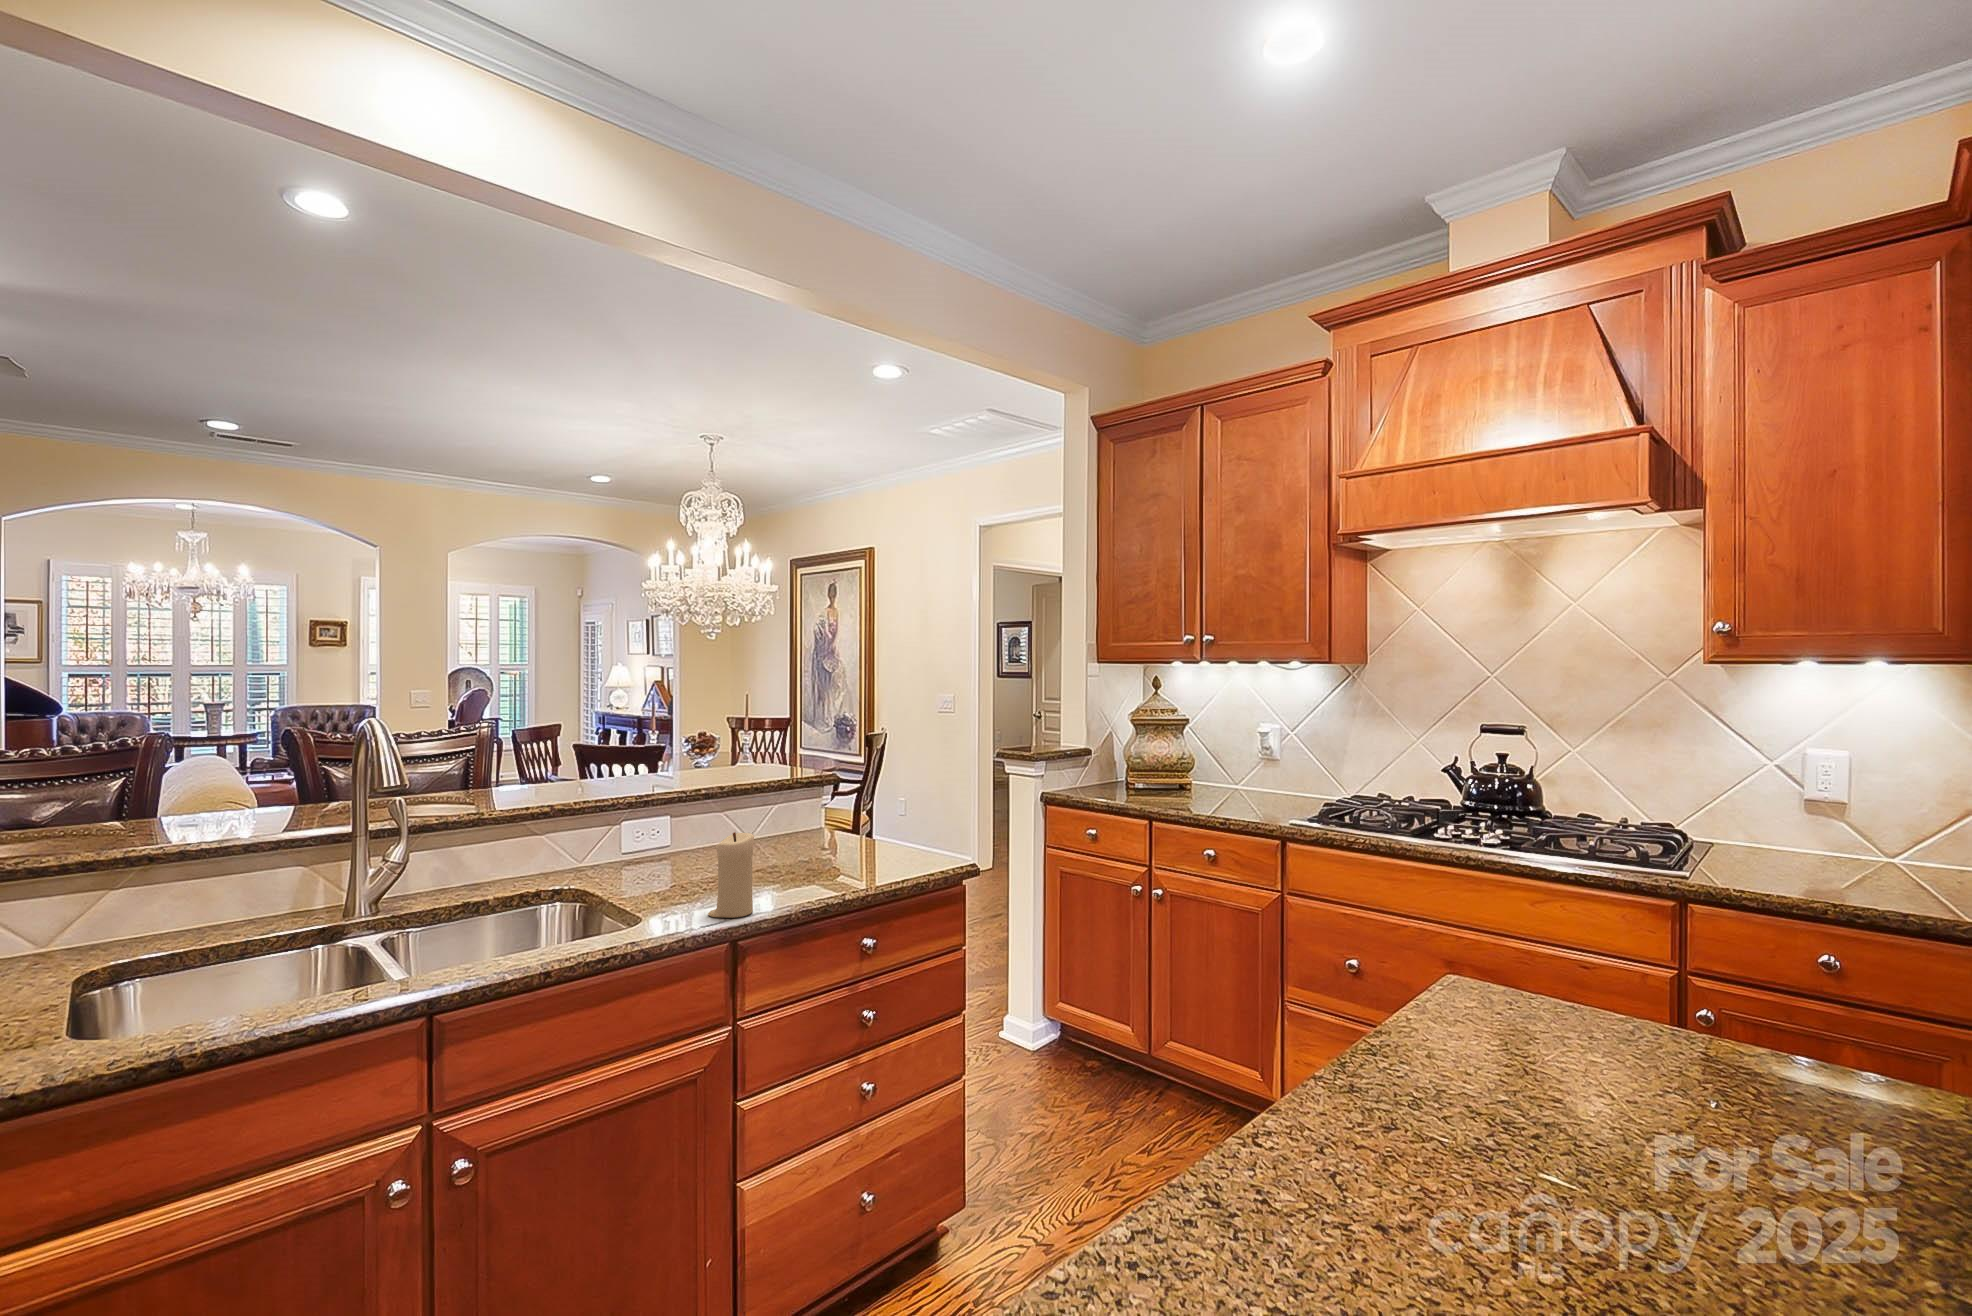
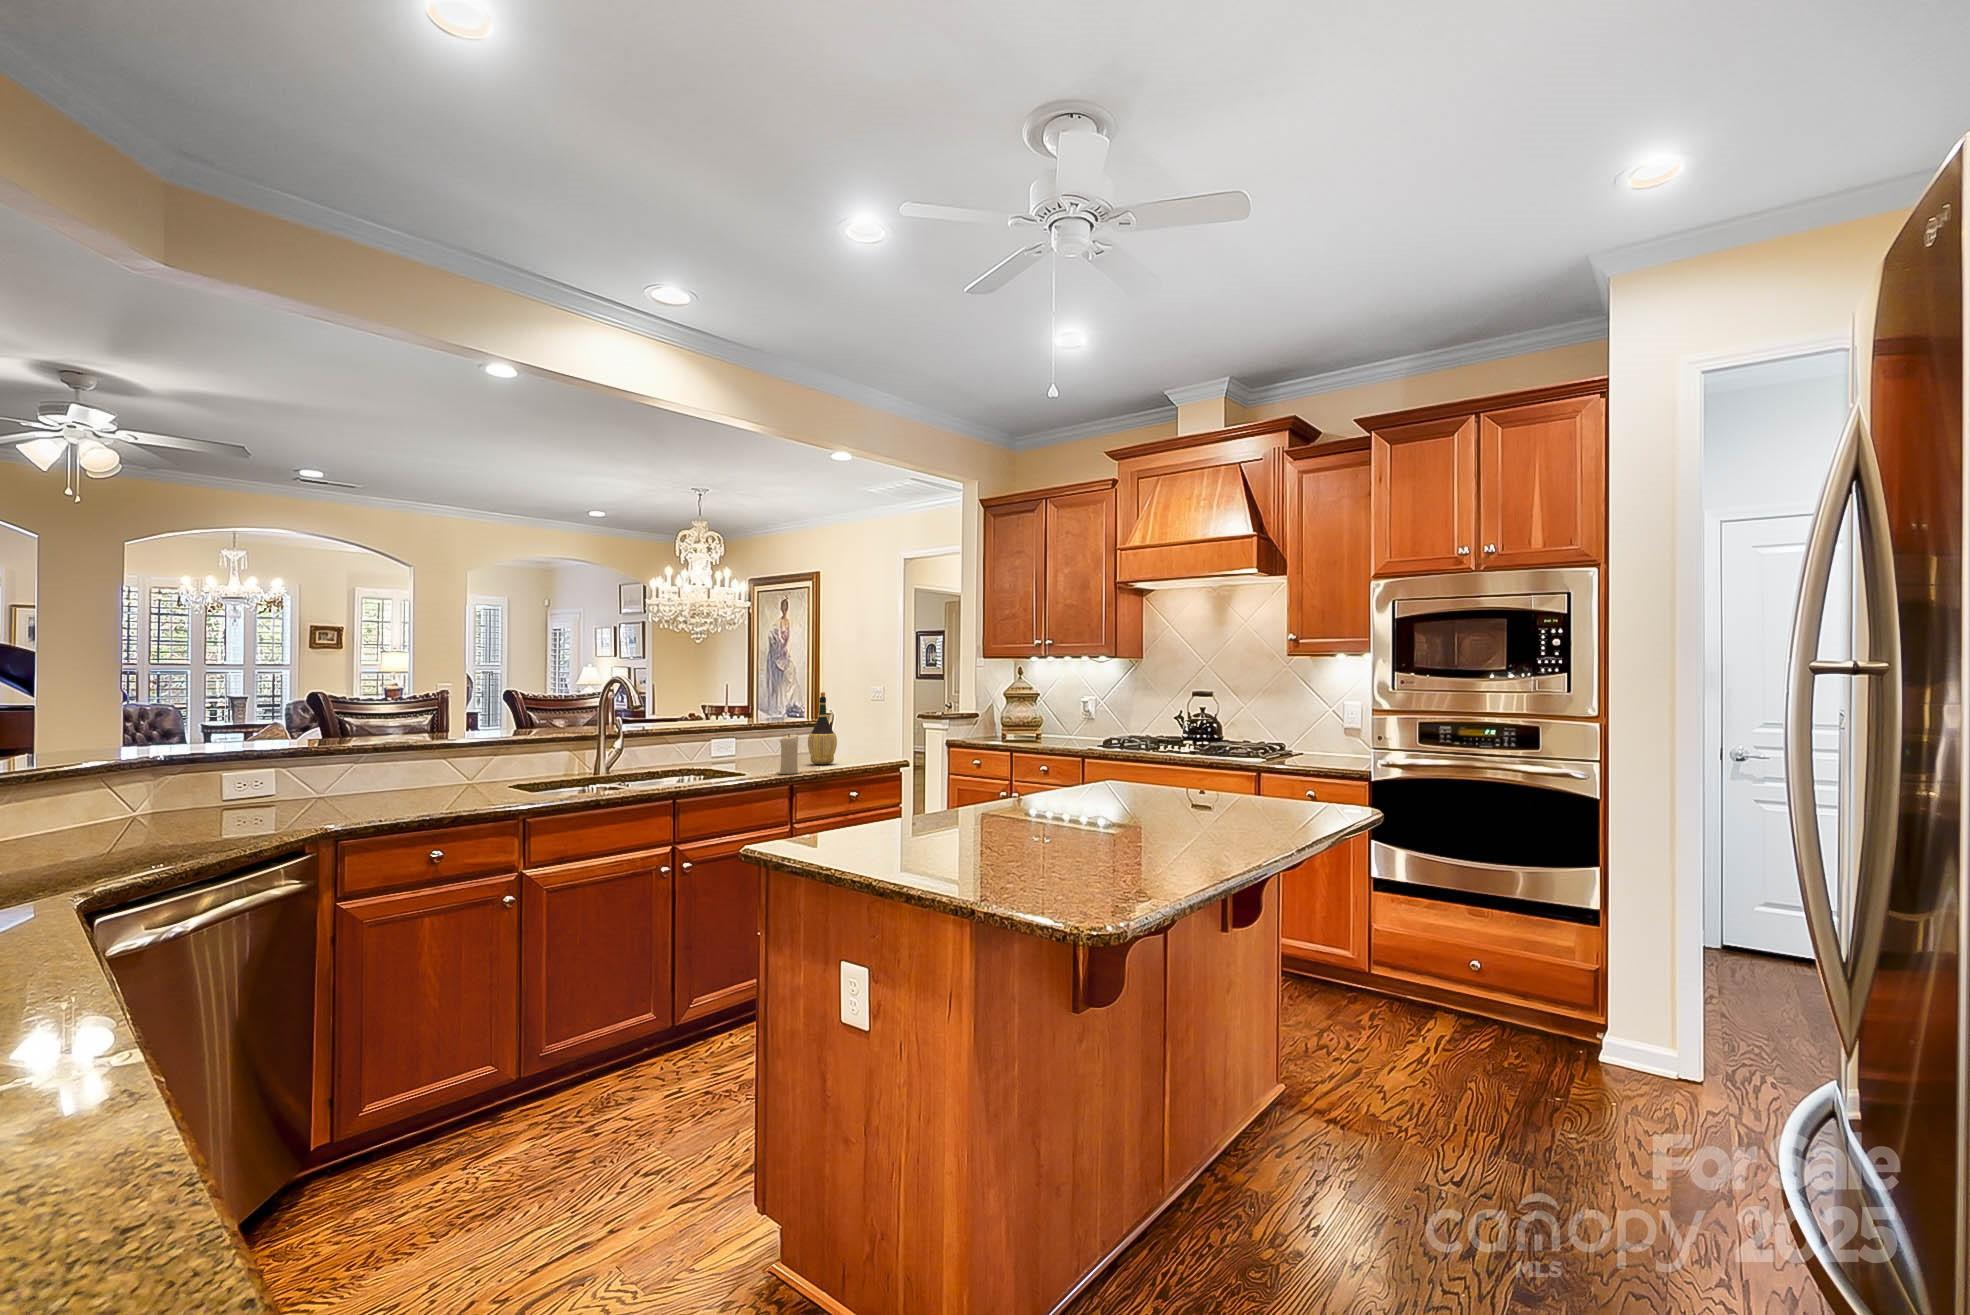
wine bottle: none [792,737,847,875] -> present [808,692,837,764]

